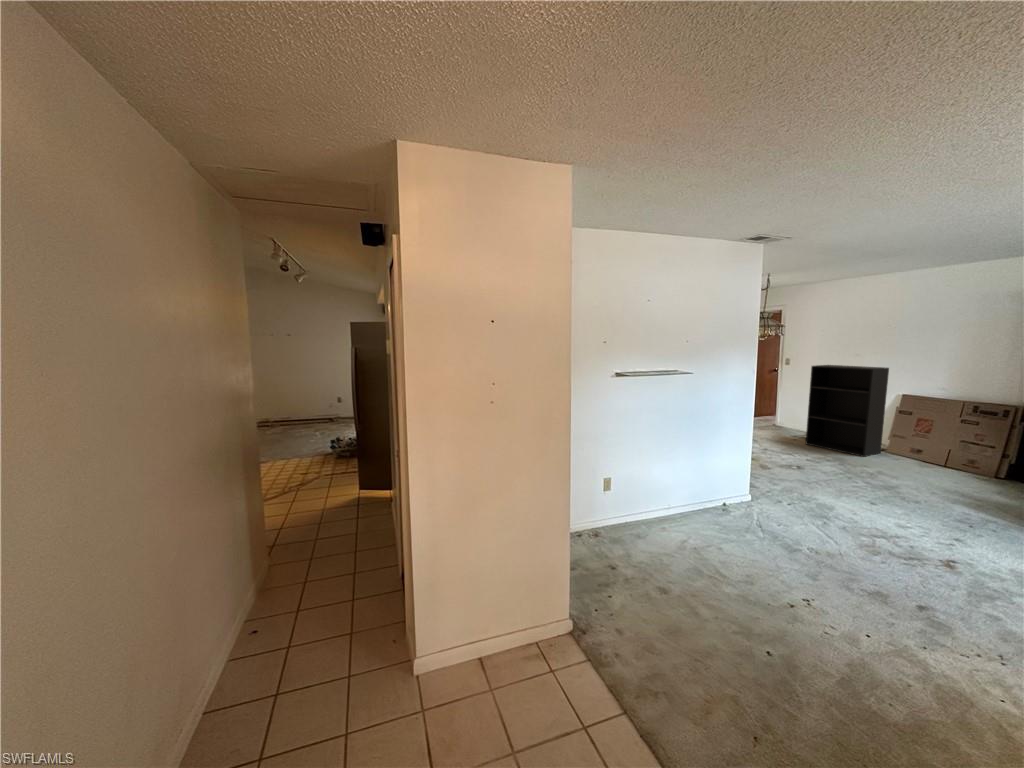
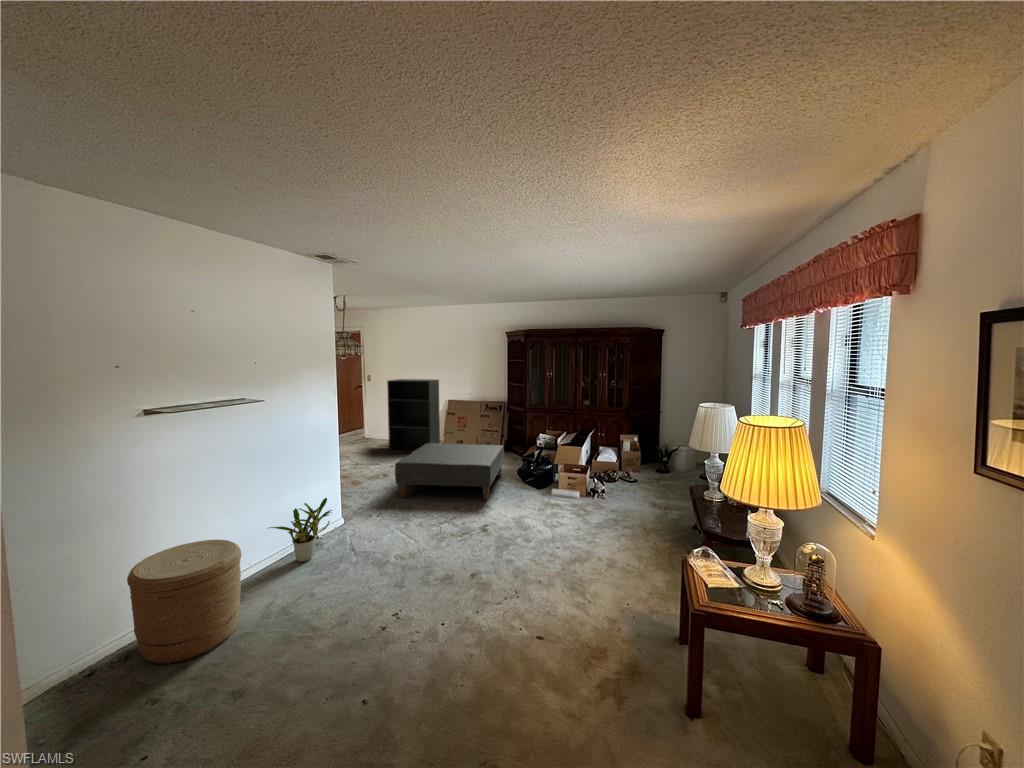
ottoman: none [813,443,1006,535] -> present [395,443,504,501]
potted plant: none [685,471,743,520] -> present [269,498,332,562]
woven basket: none [604,475,670,553] -> present [127,540,241,664]

